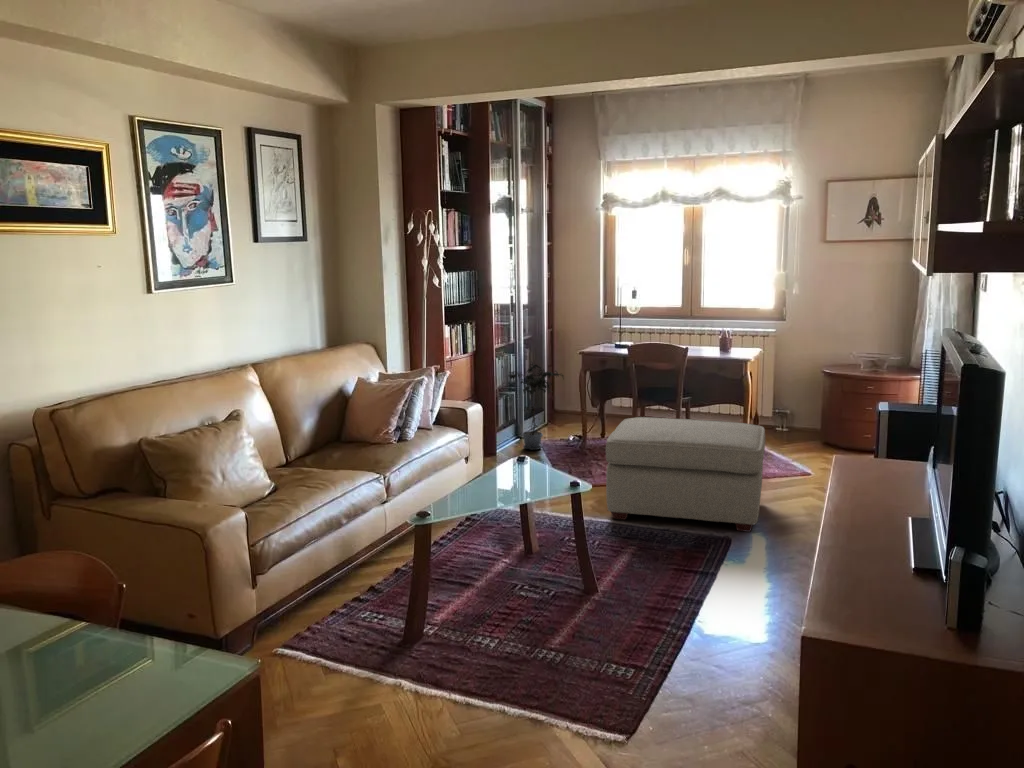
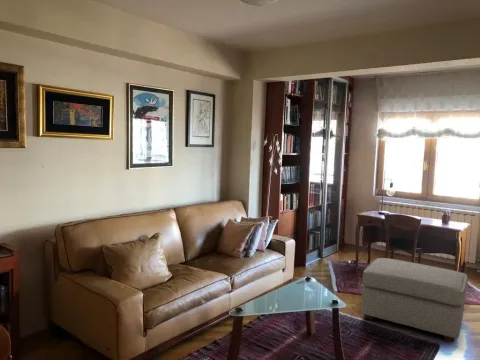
potted plant: present [508,364,563,450] -> none [314,217,347,266]

